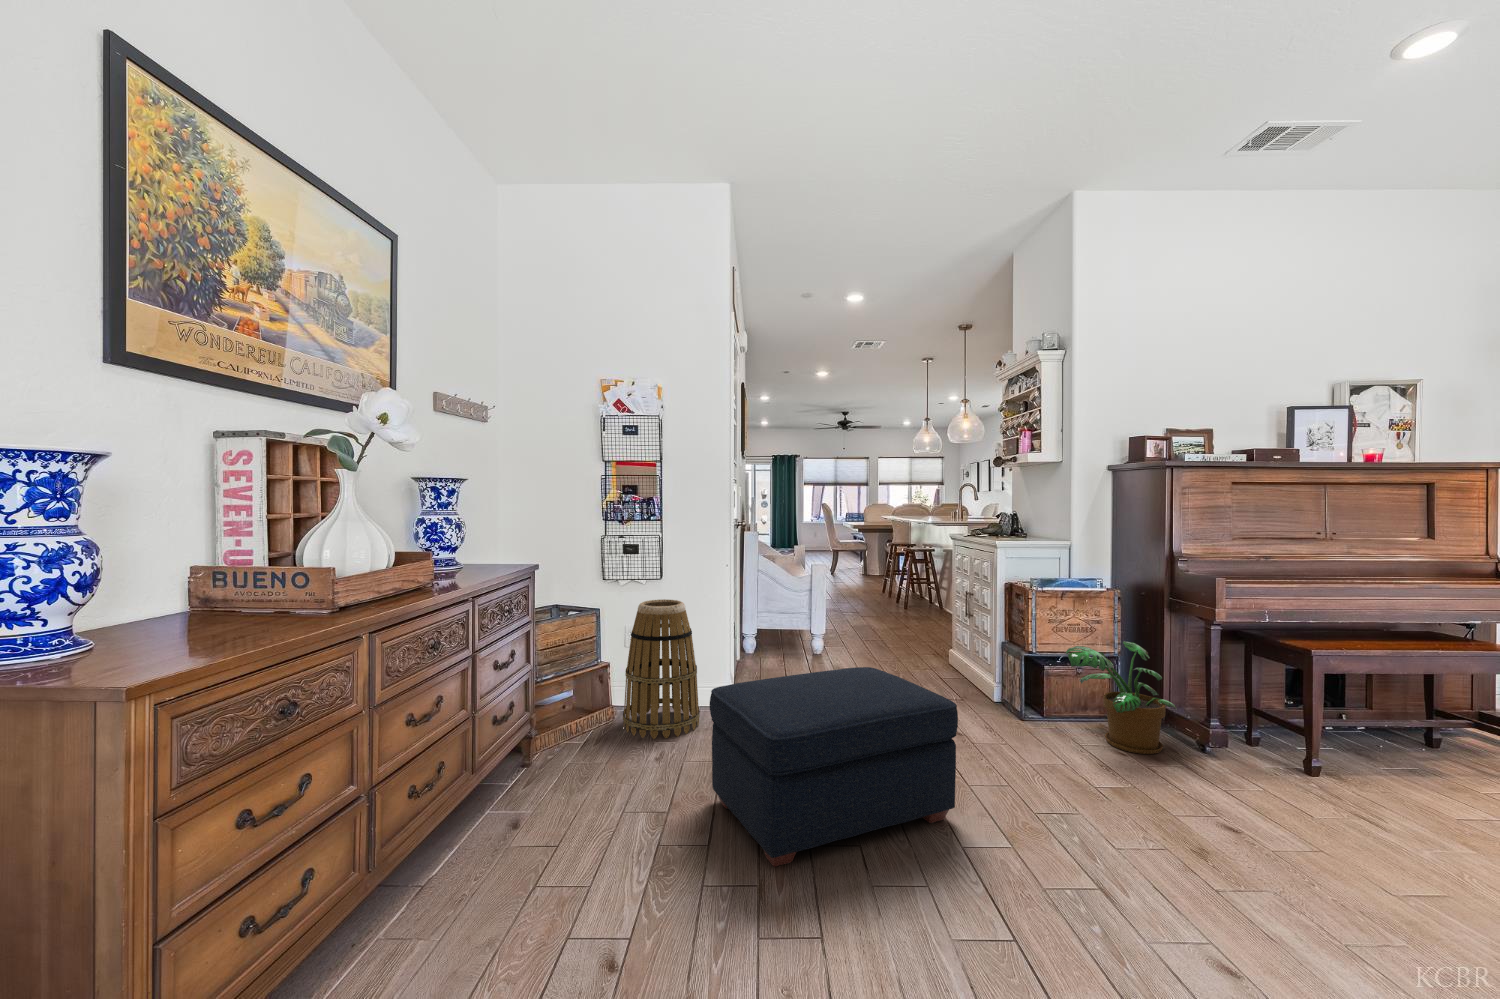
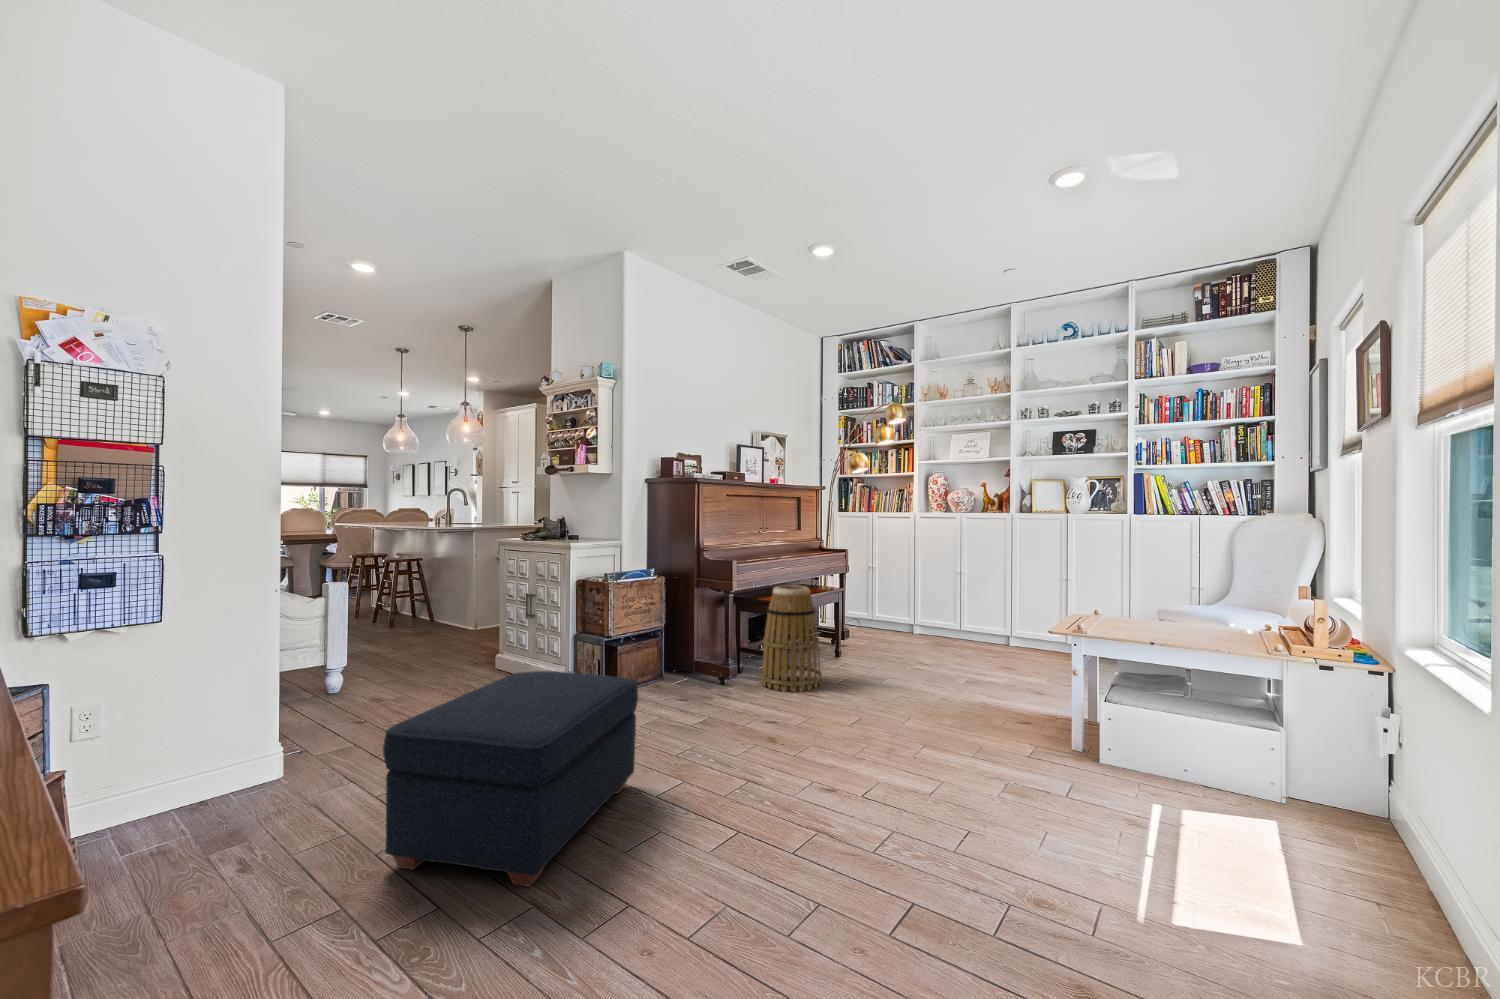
basket: present [623,599,700,739] -> present [761,585,822,692]
potted plant: present [1066,641,1177,754] -> none [642,616,712,699]

